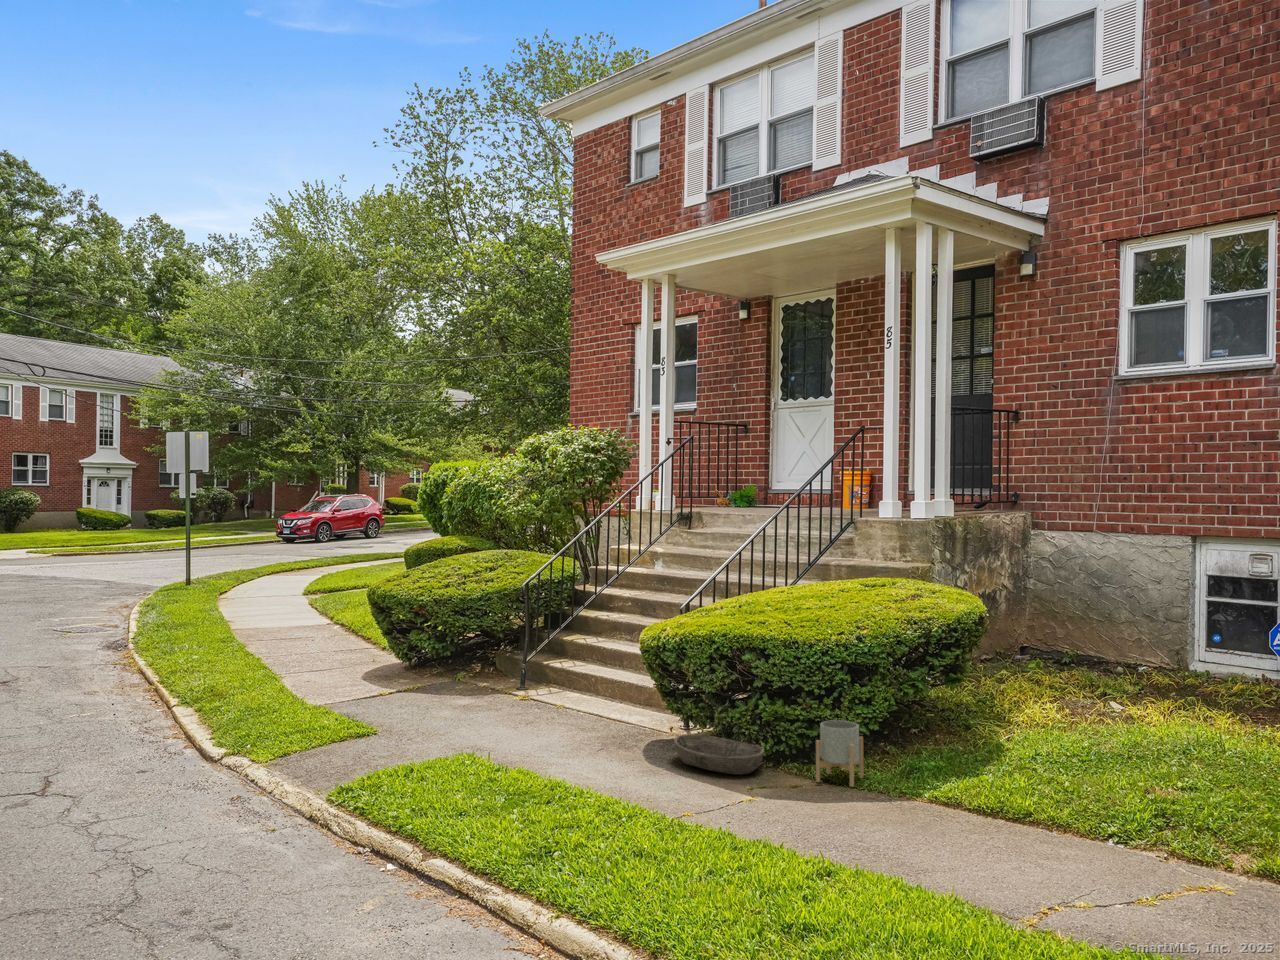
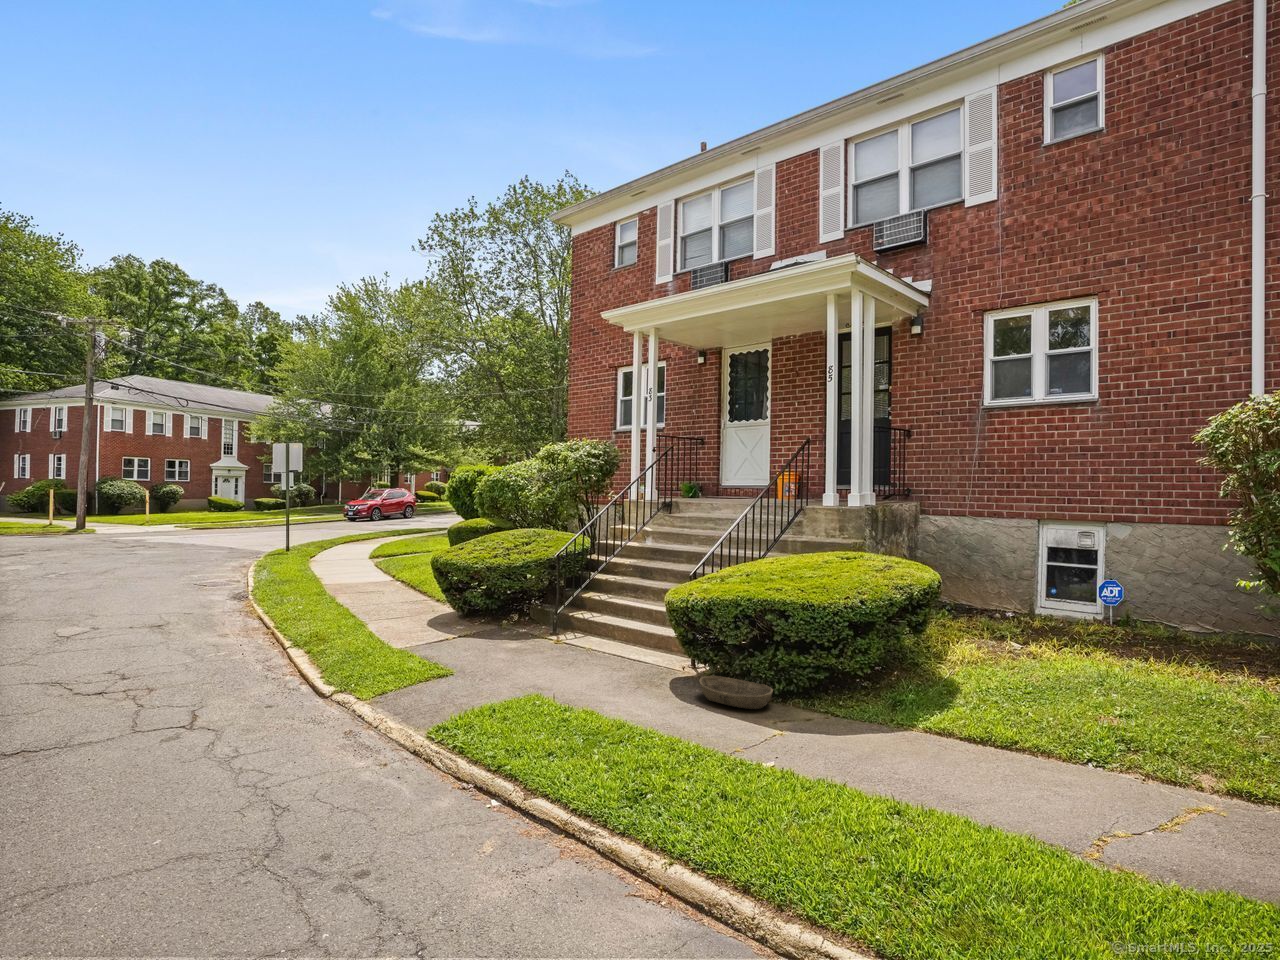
planter: present [816,720,863,787] -> none [816,666,850,718]

